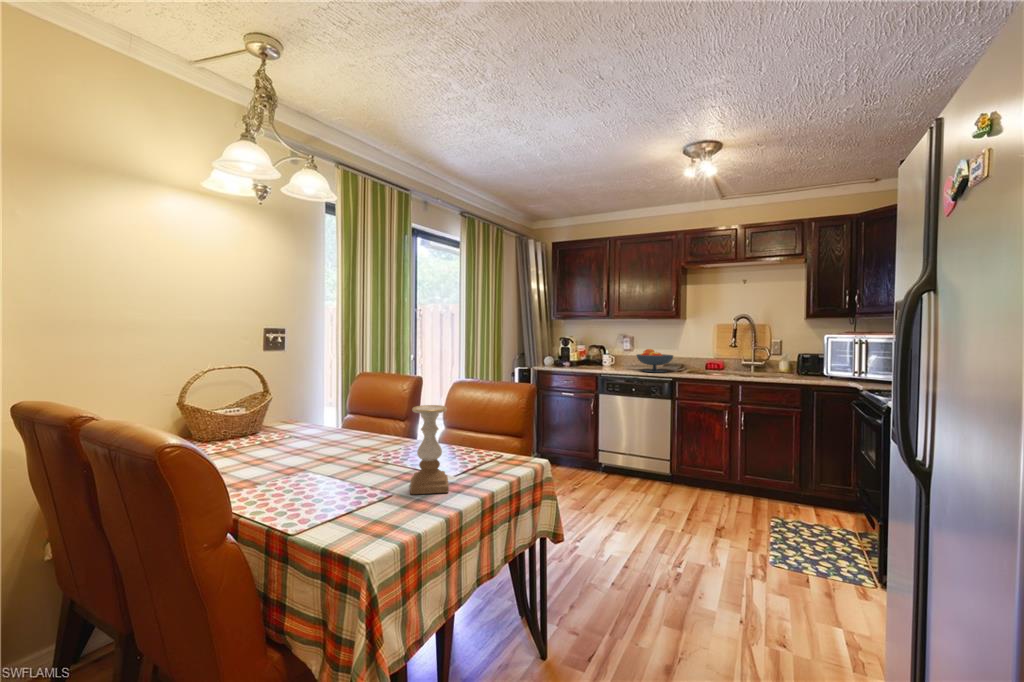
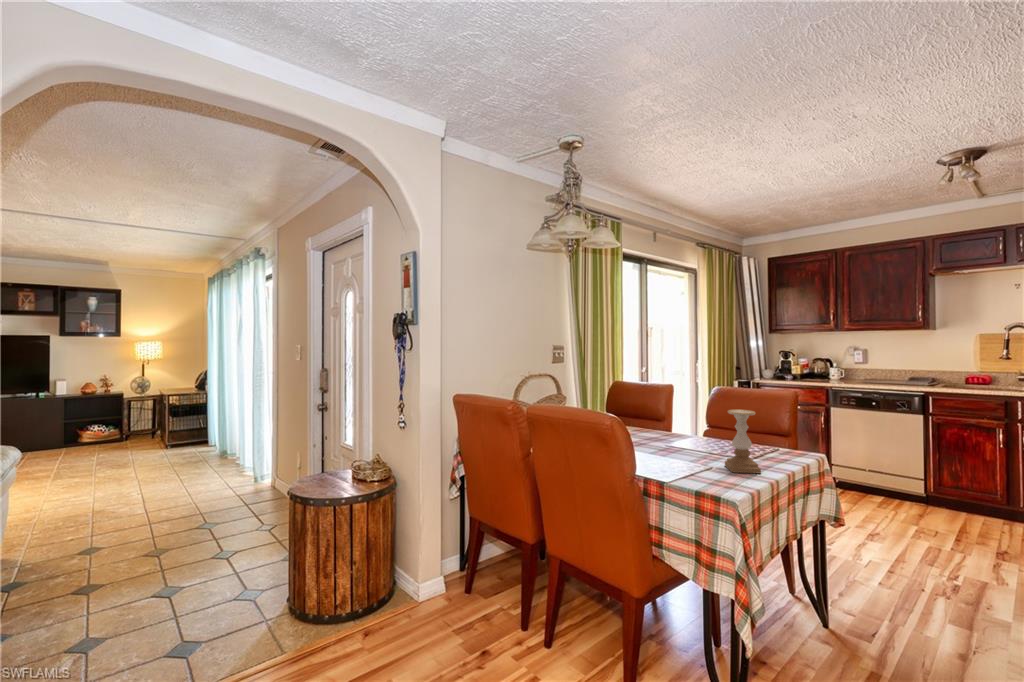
fruit bowl: present [637,349,673,372] -> none [874,362,924,387]

